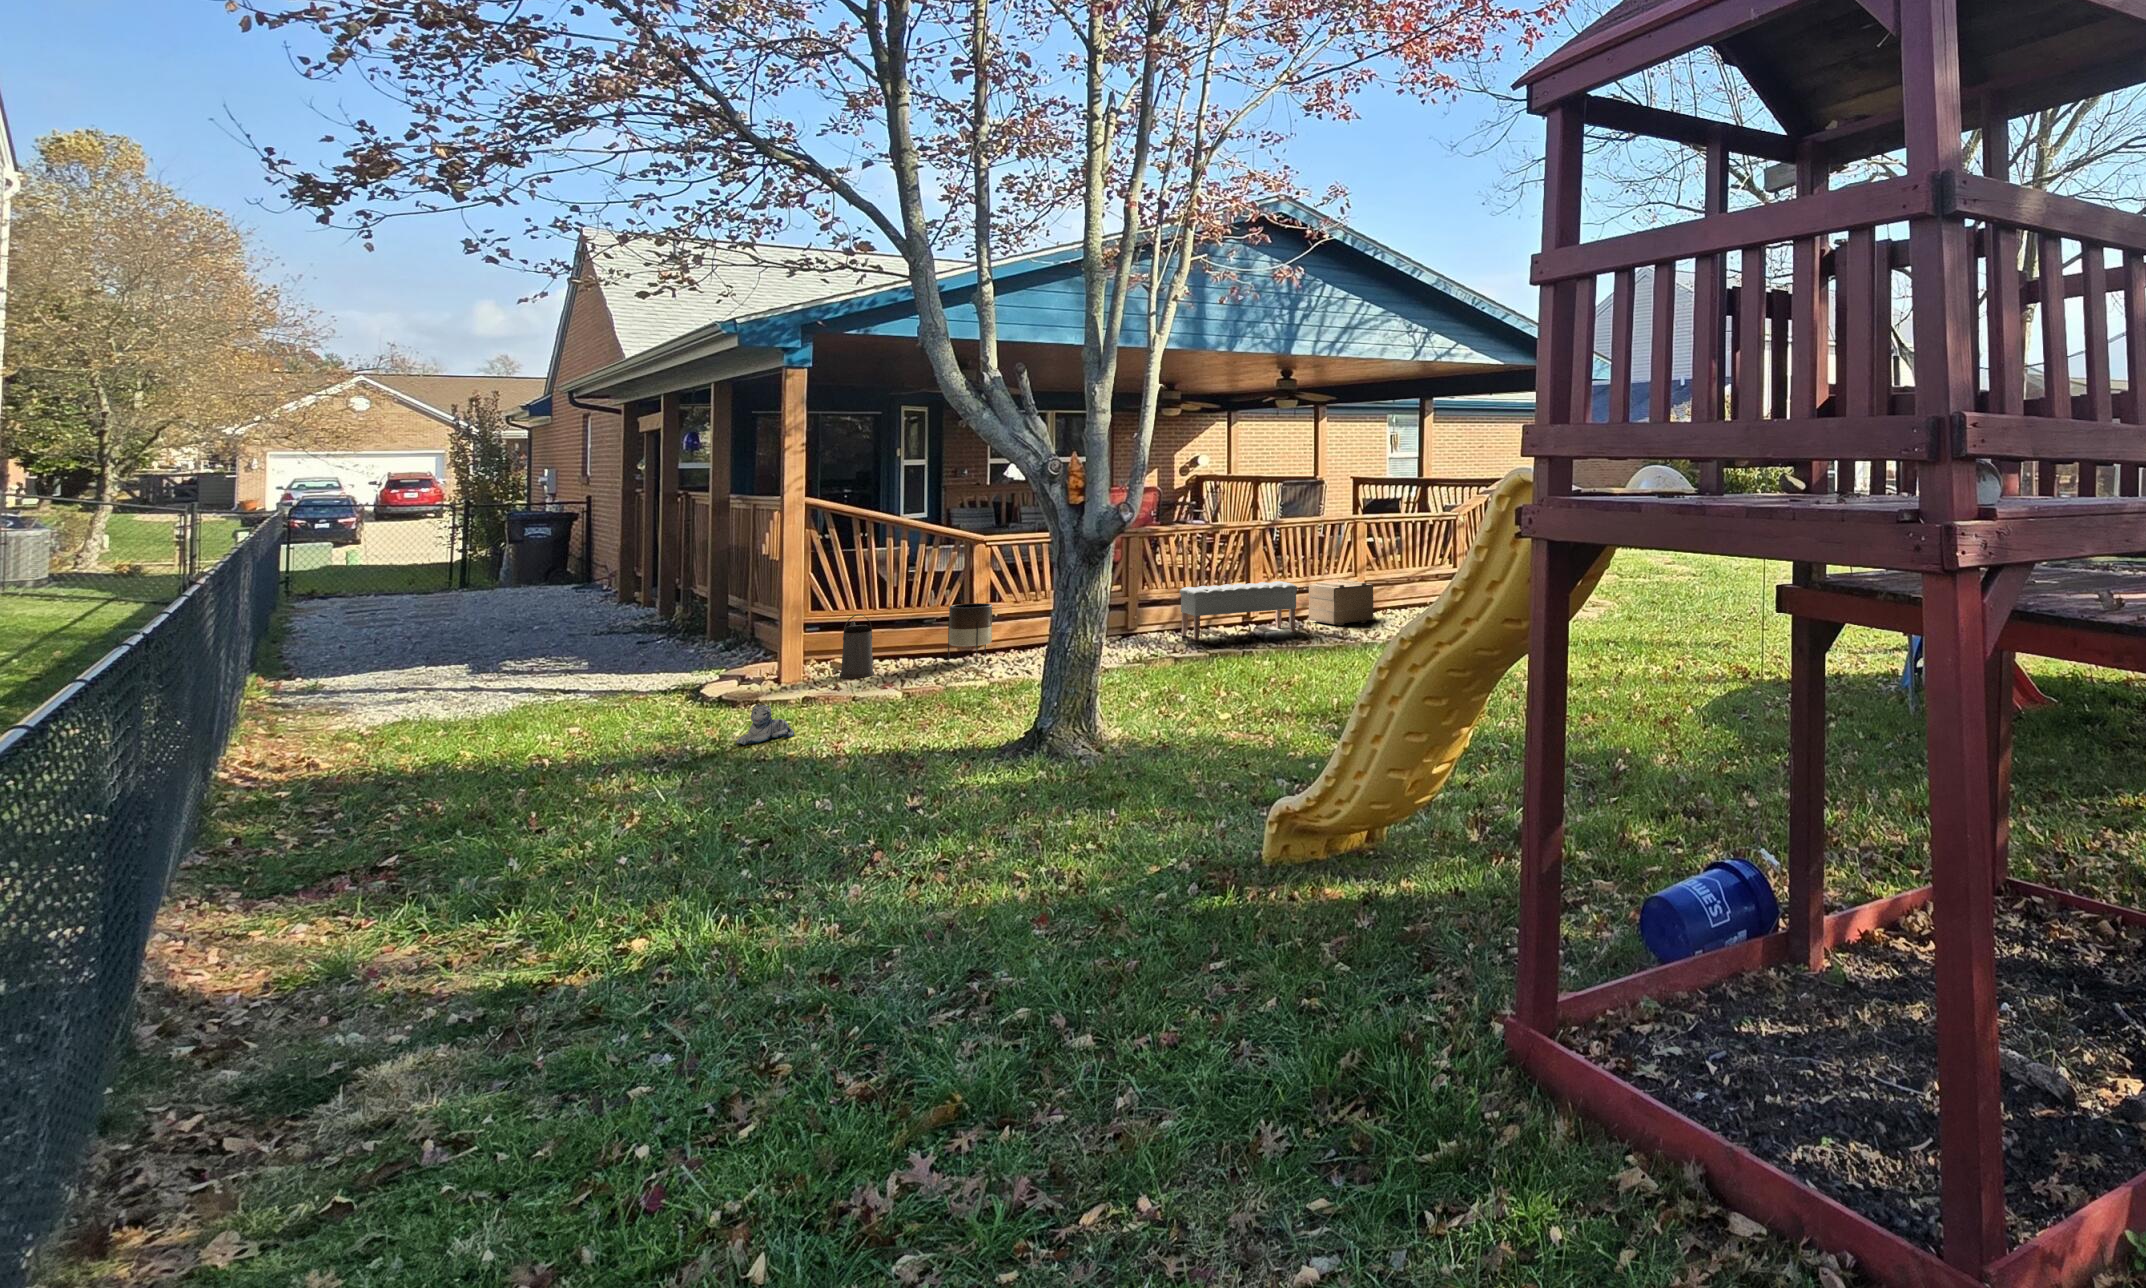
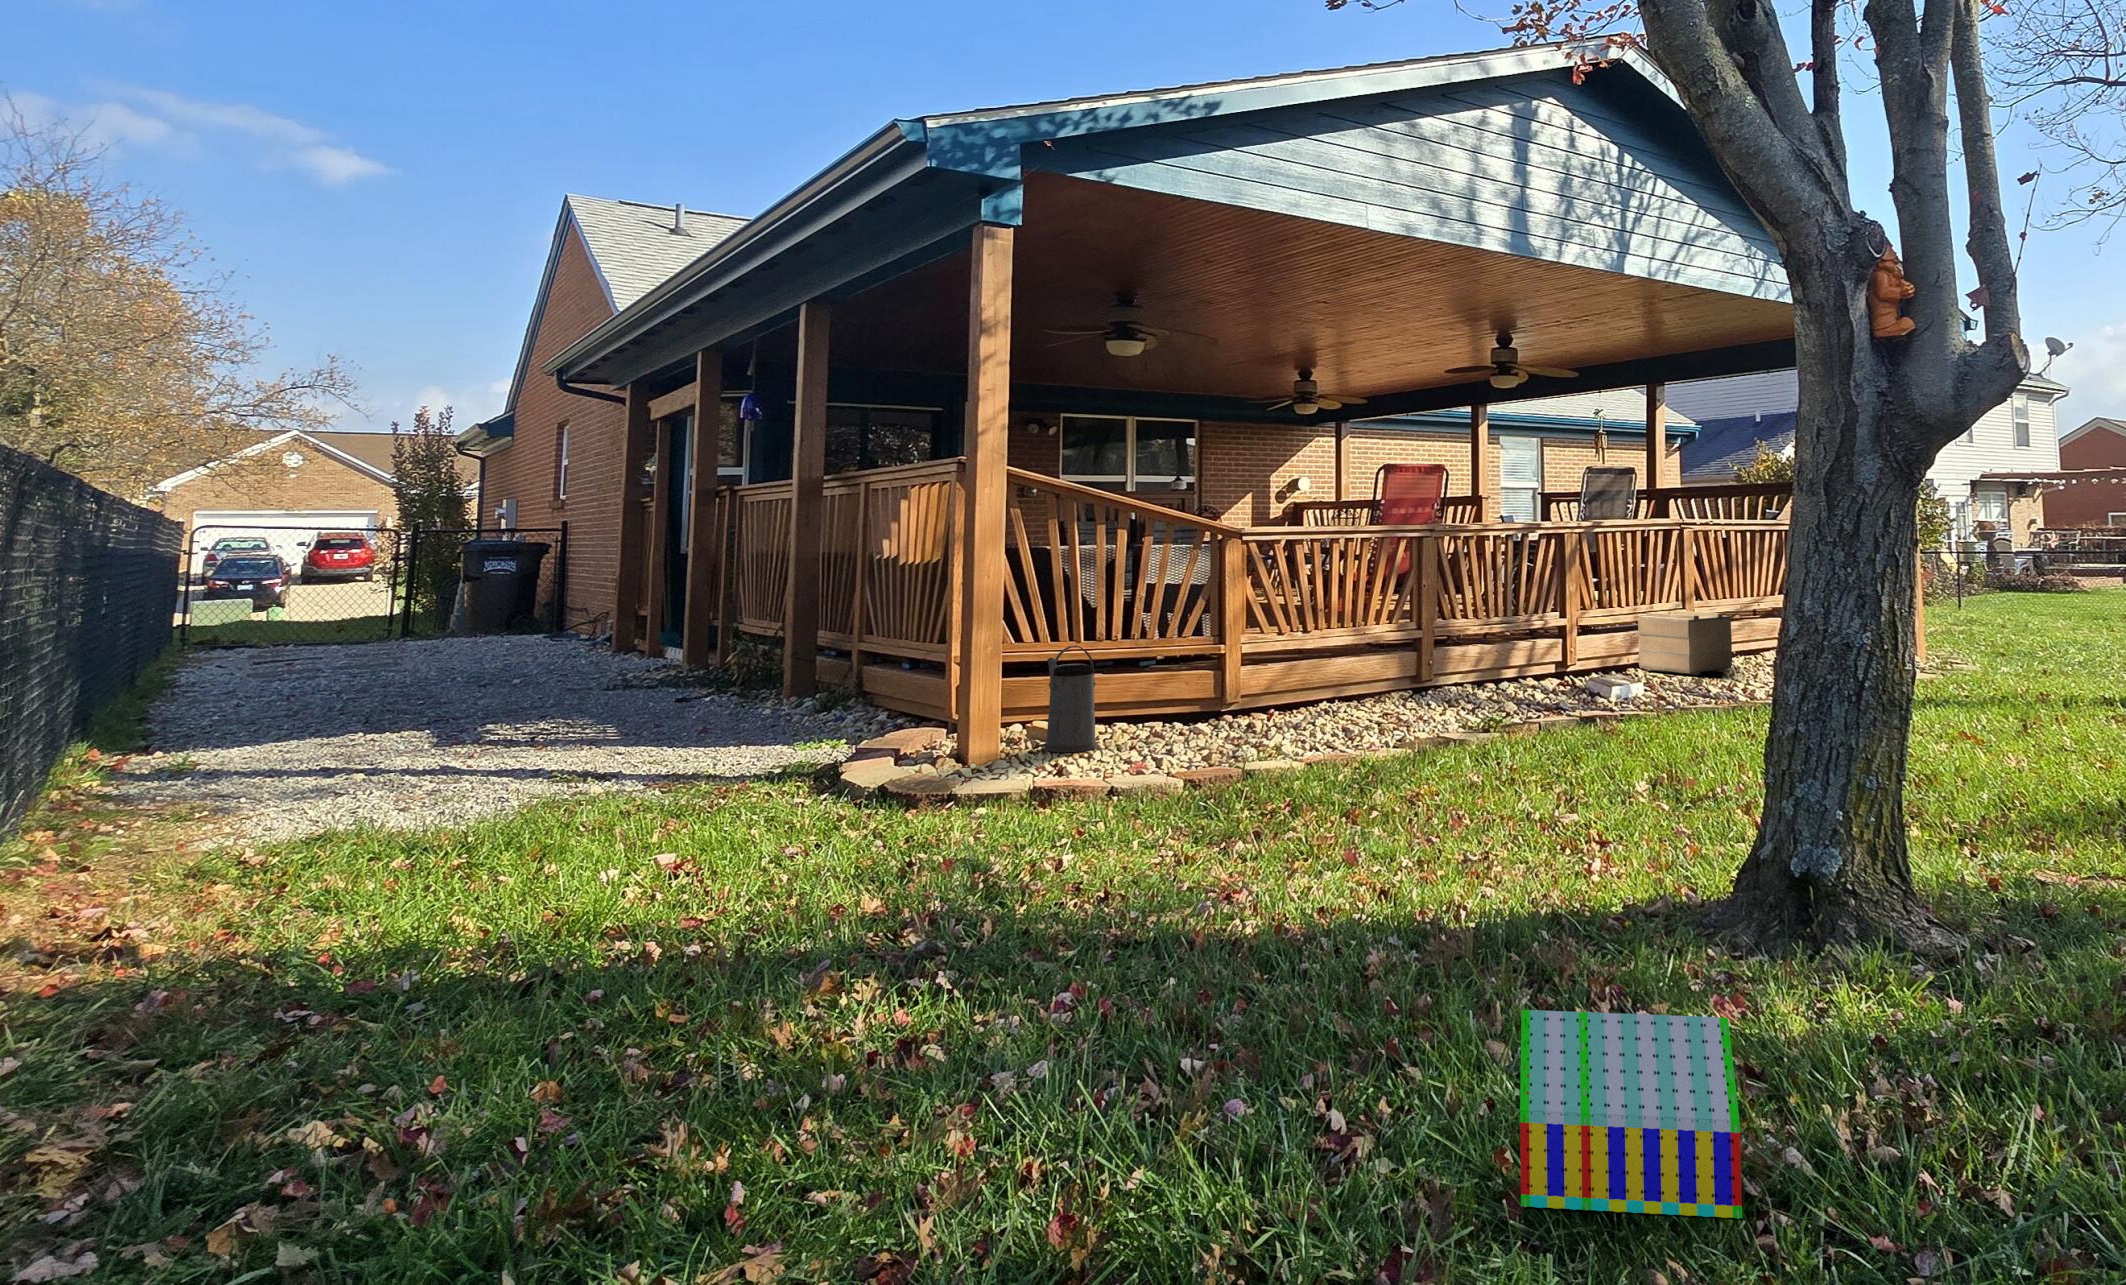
bench: present [1180,581,1297,640] -> none [1486,609,1652,695]
planter: present [948,603,992,662] -> none [1189,633,1256,728]
plush toy: present [736,704,794,745] -> none [987,808,1082,896]
toy house: none [835,764,931,826] -> present [1520,1010,1742,1219]

